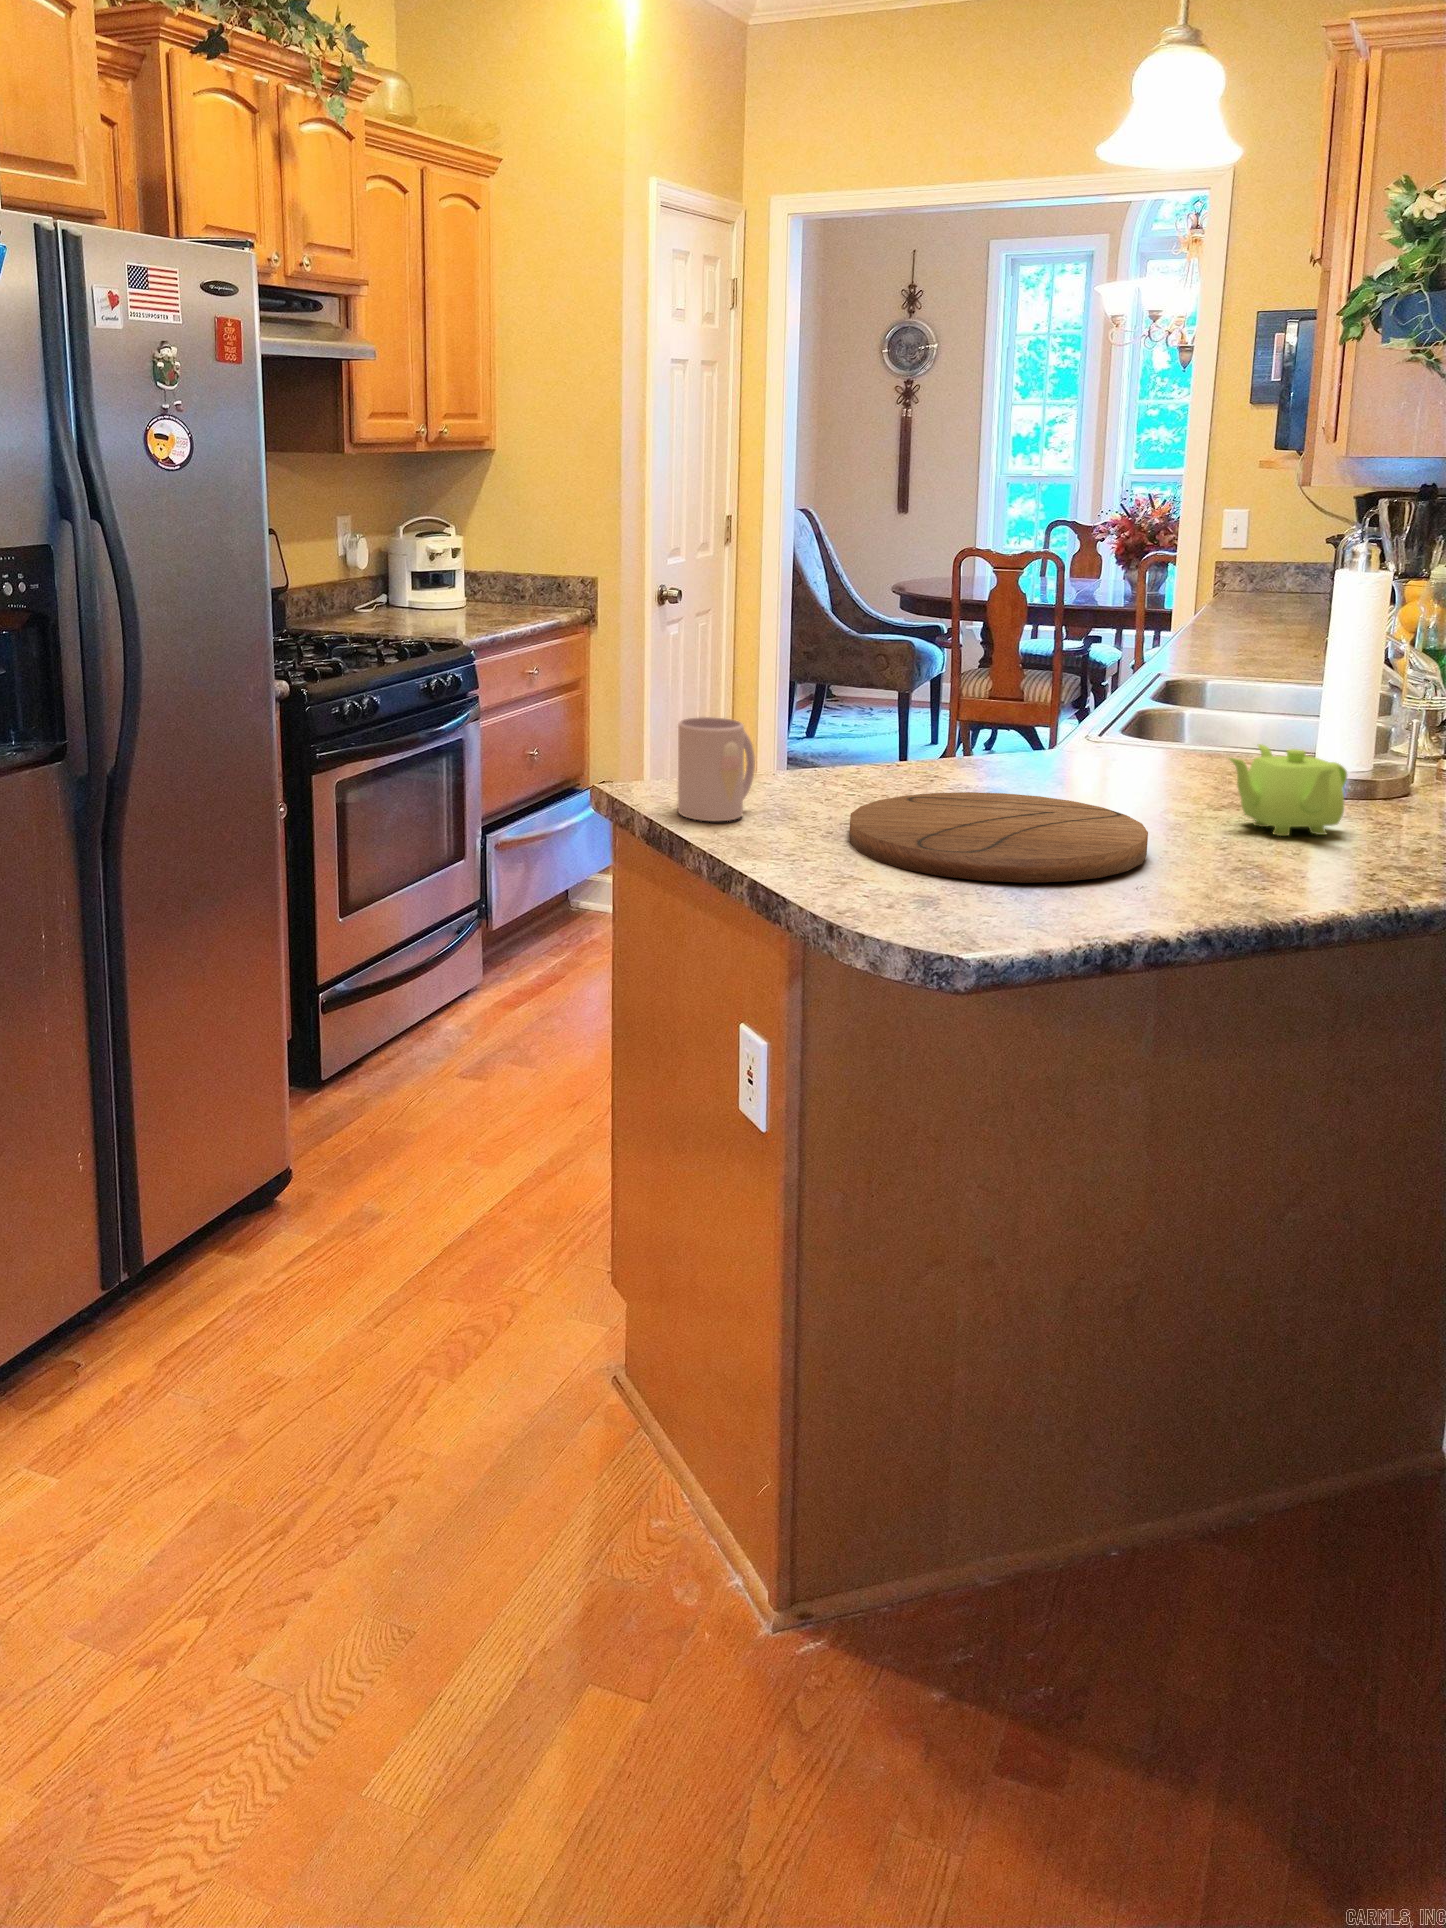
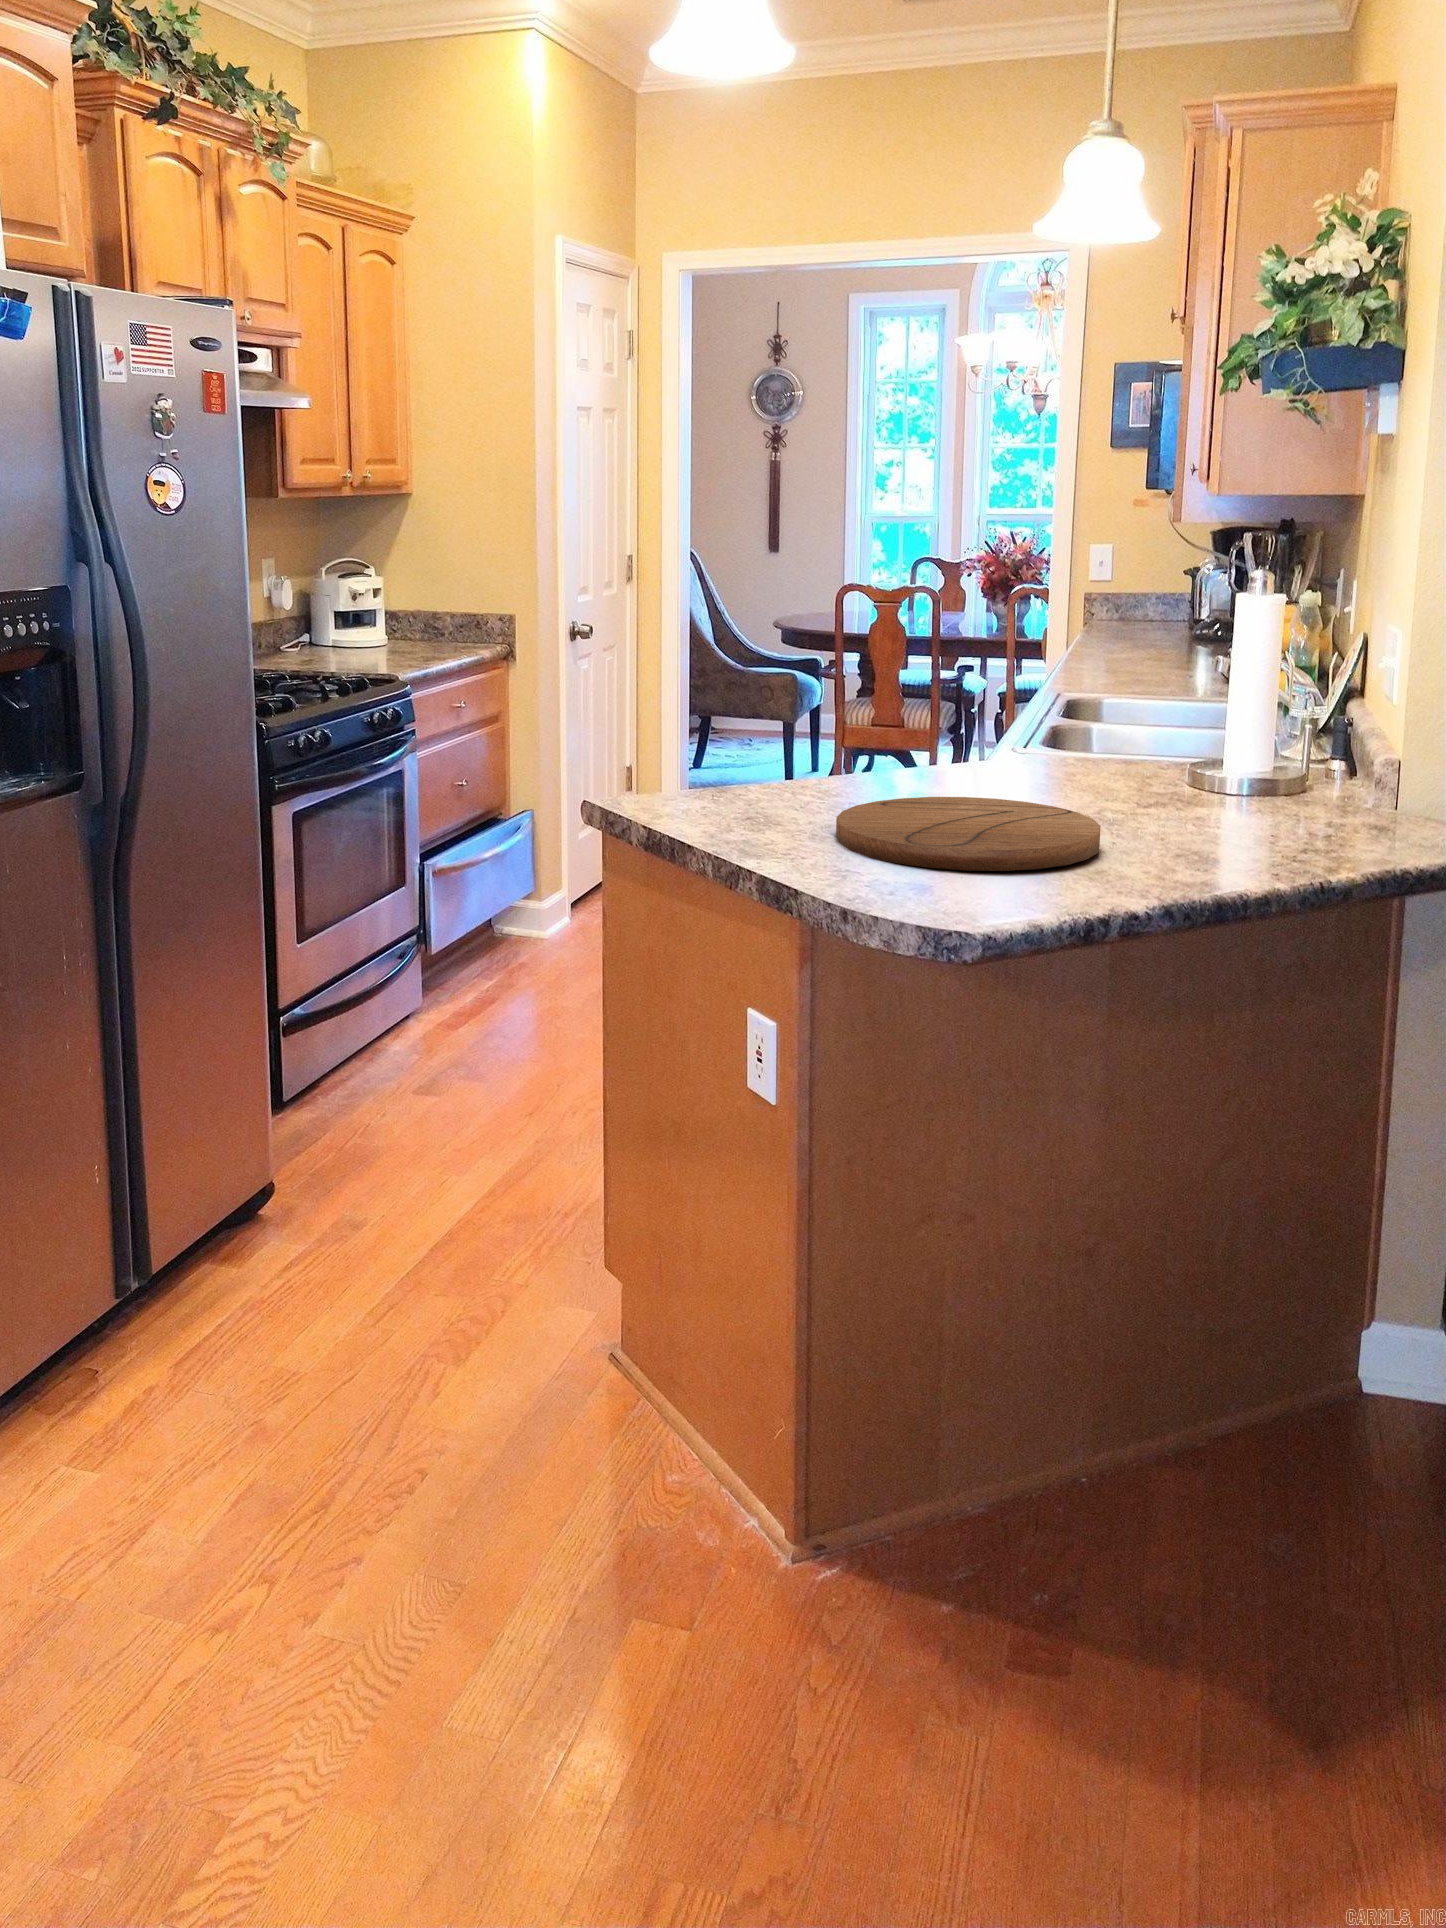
mug: present [678,717,755,821] -> none [676,734,745,828]
teapot: present [1229,744,1347,836] -> none [1158,748,1259,827]

